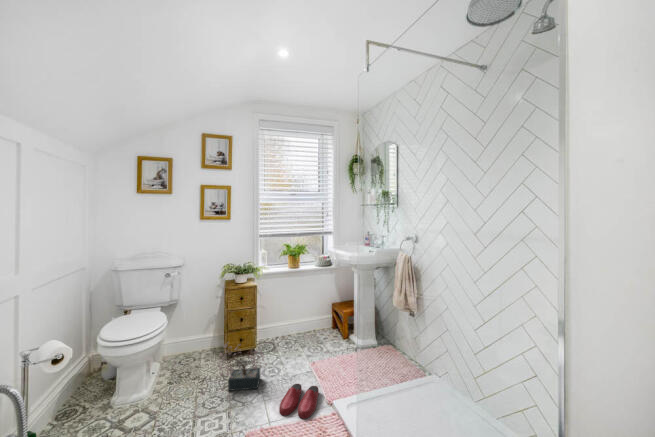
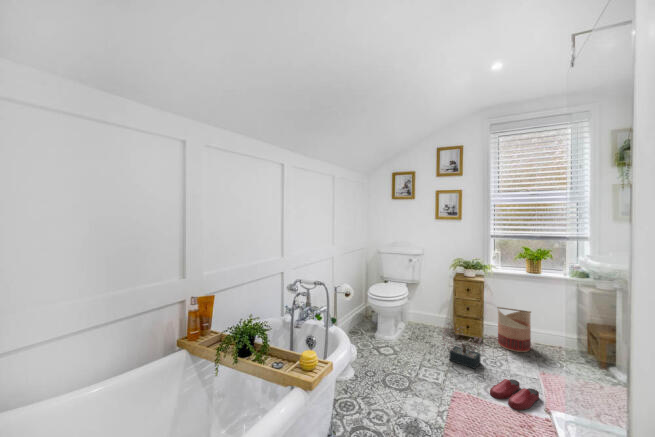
basket: none [268,306,296,350] -> present [497,307,531,352]

